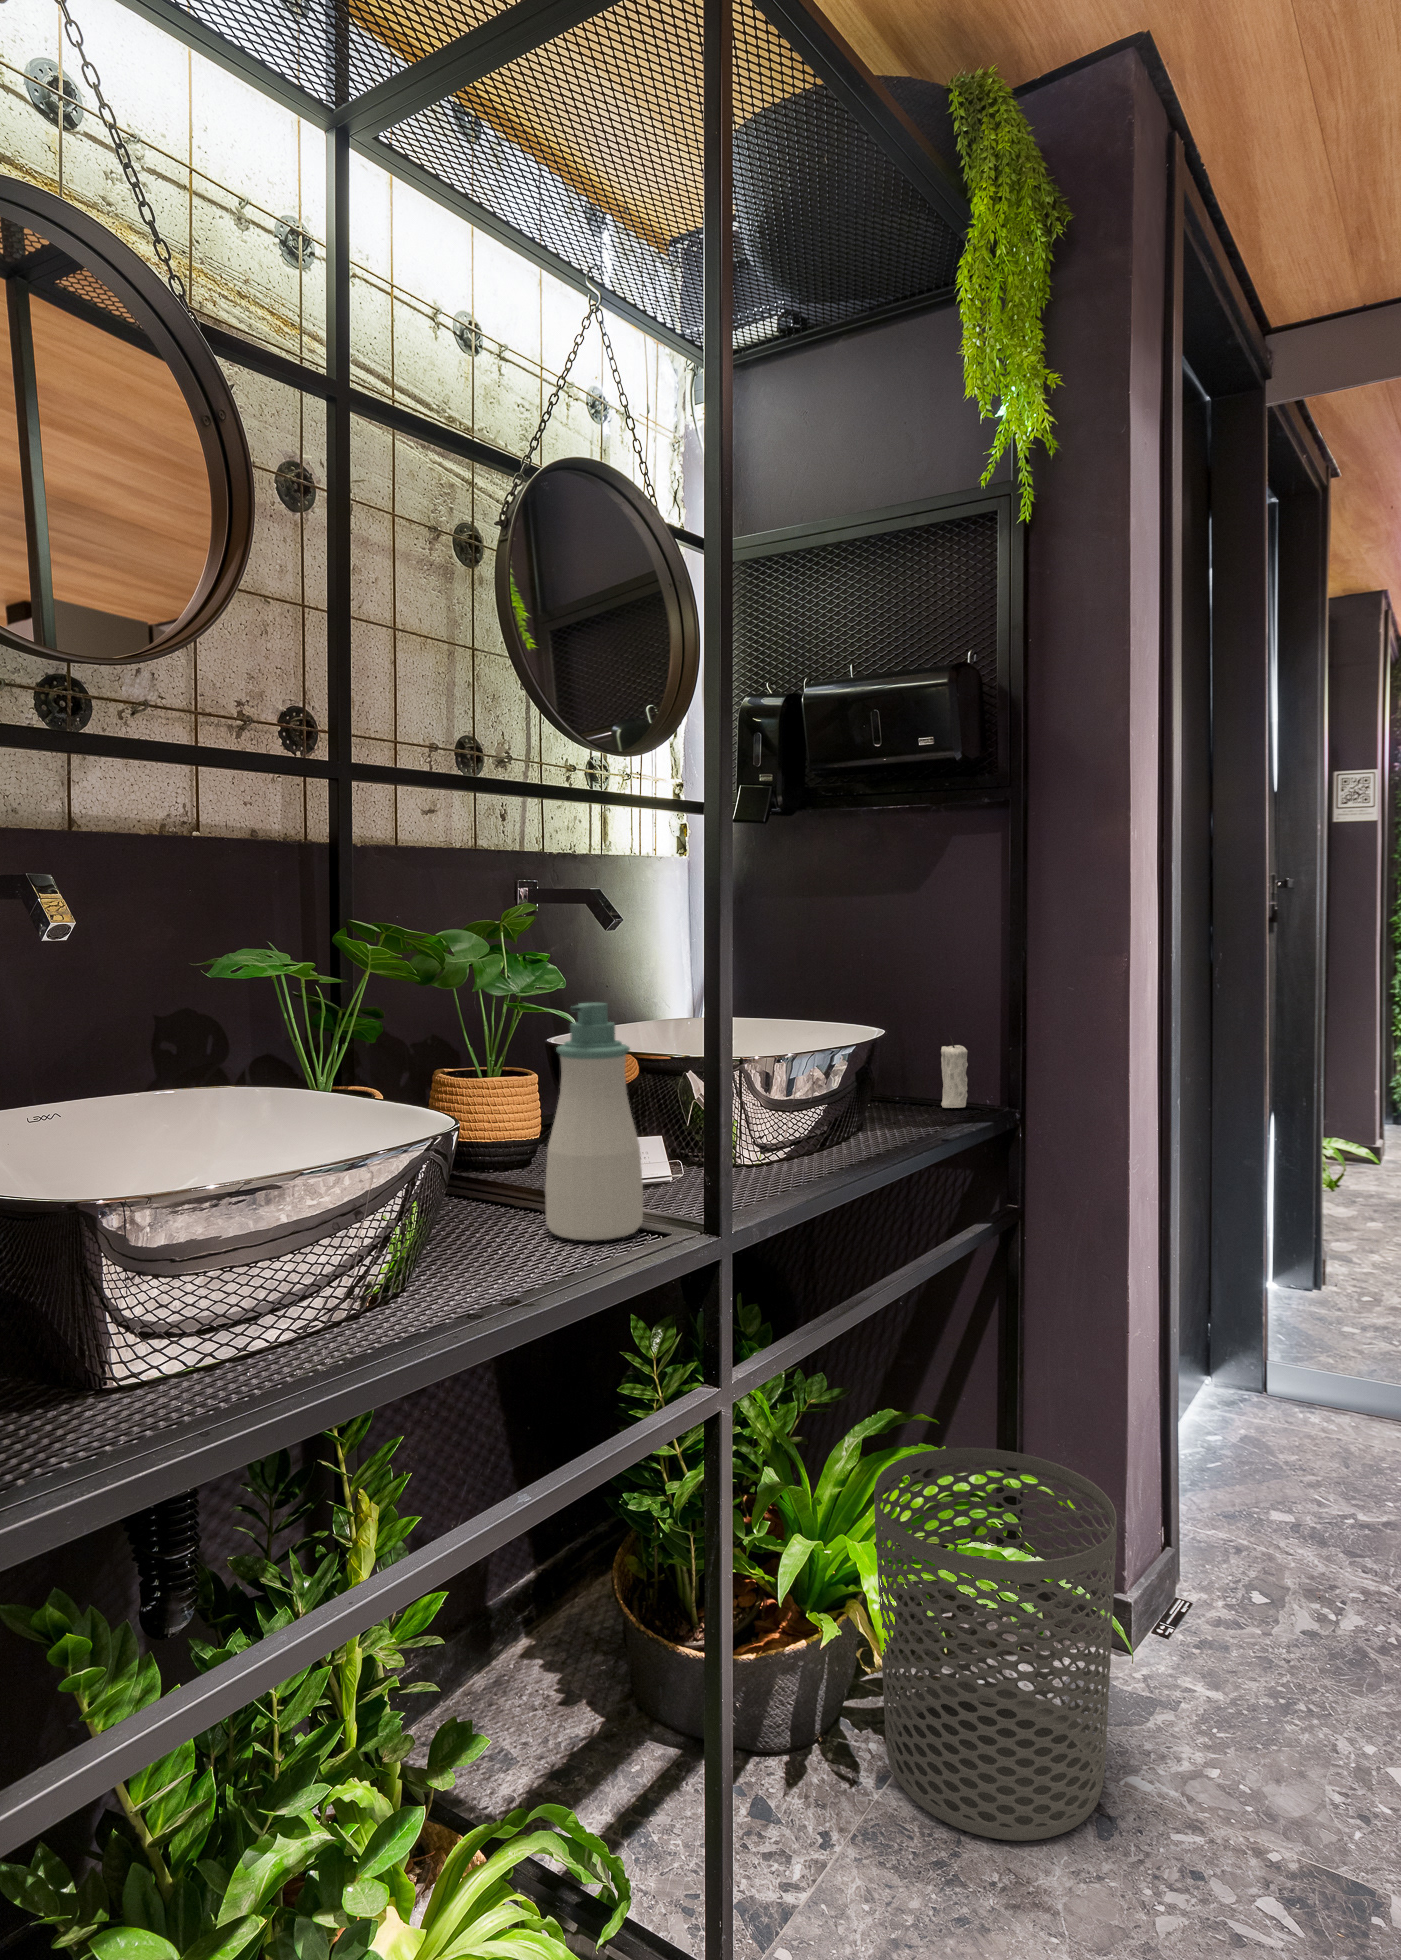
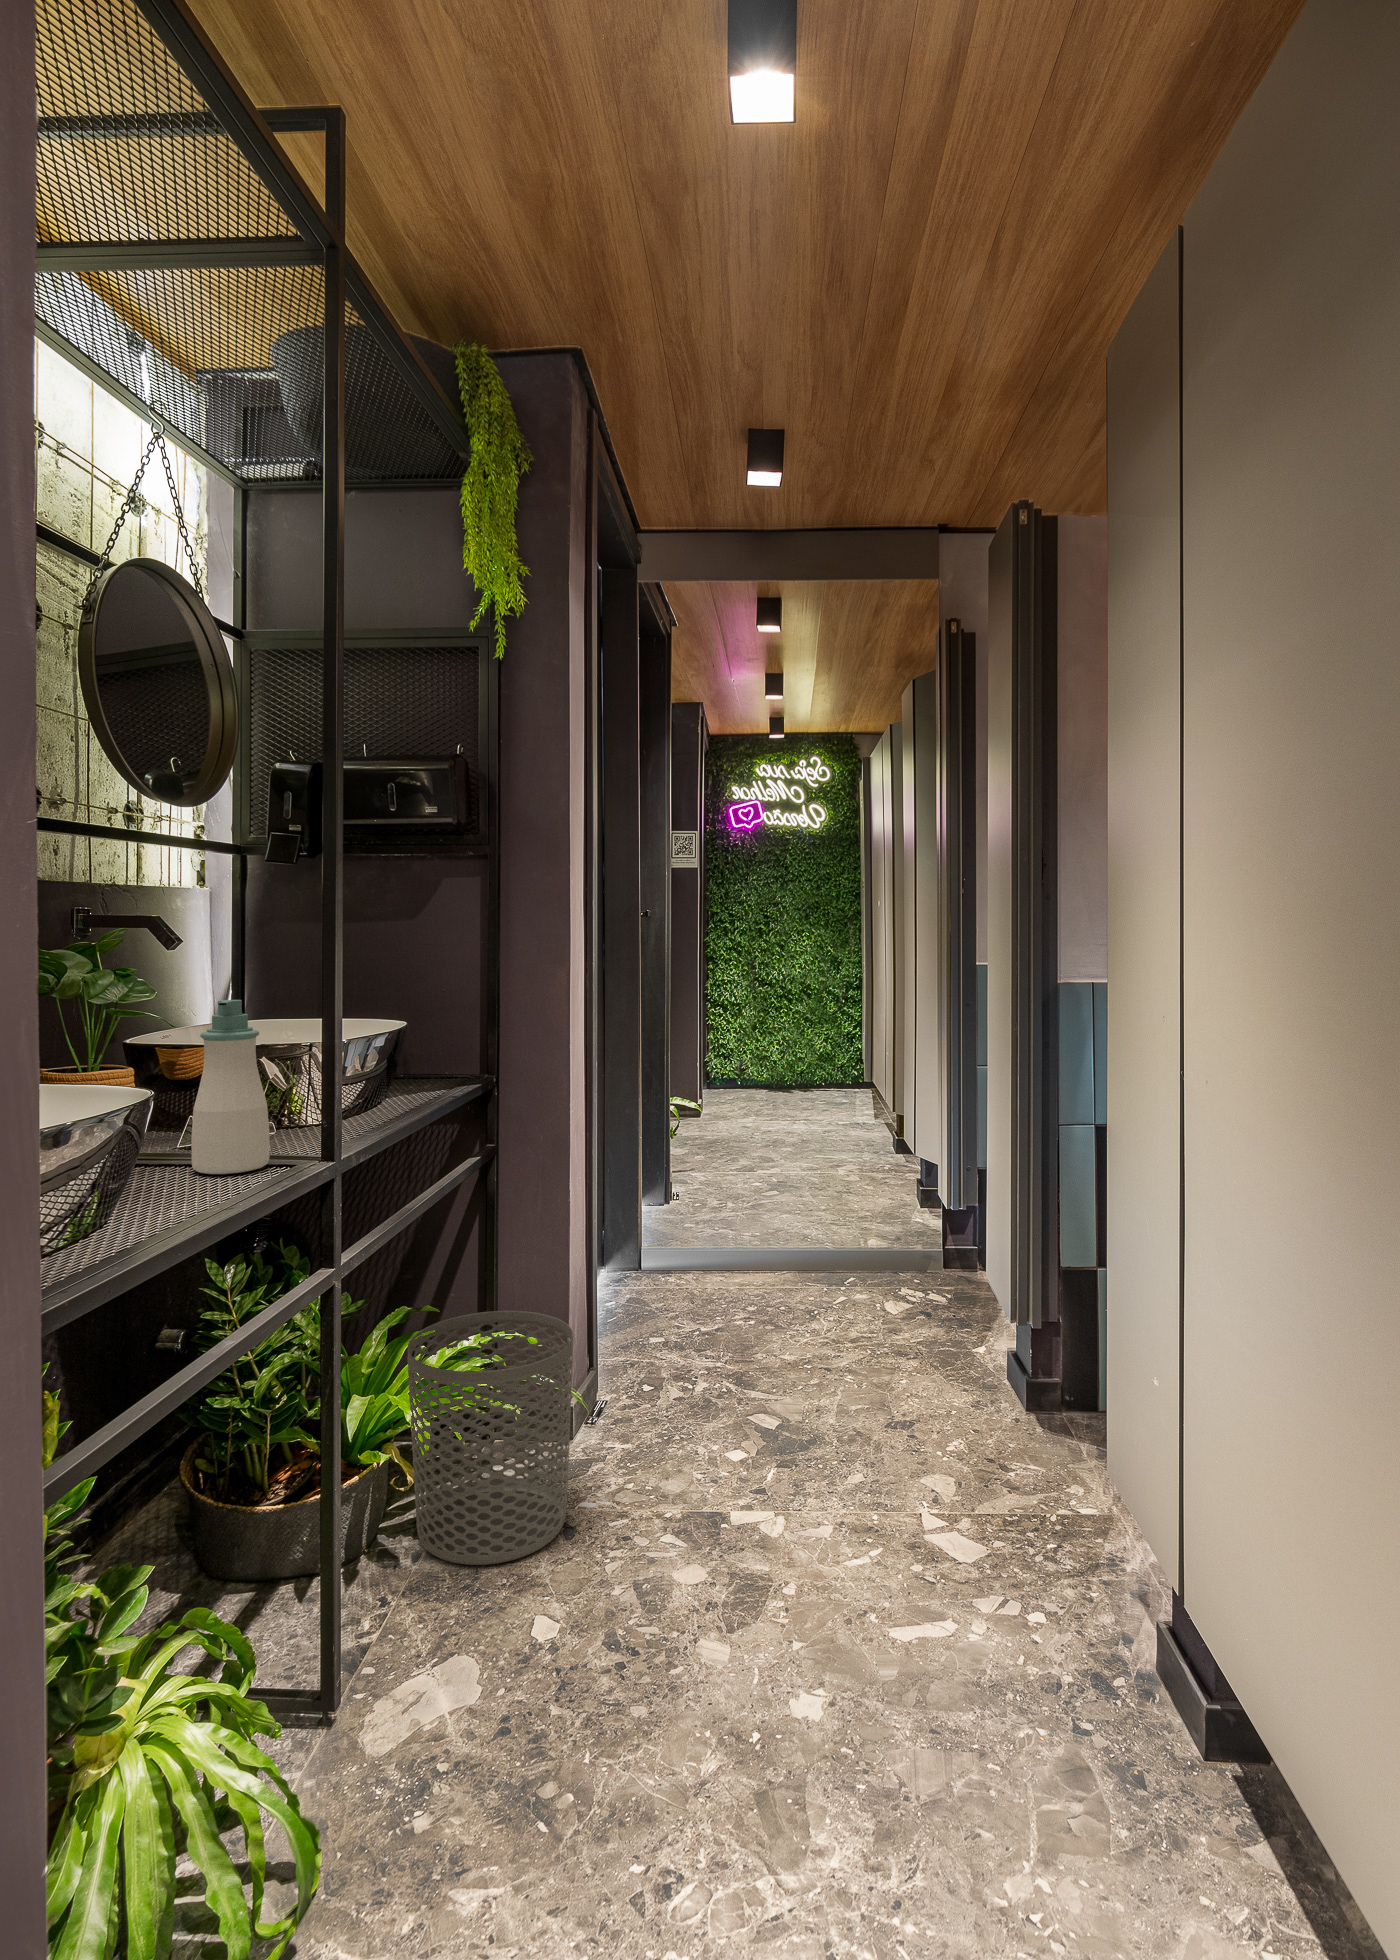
candle: present [941,1037,968,1108] -> none [434,1022,454,1078]

